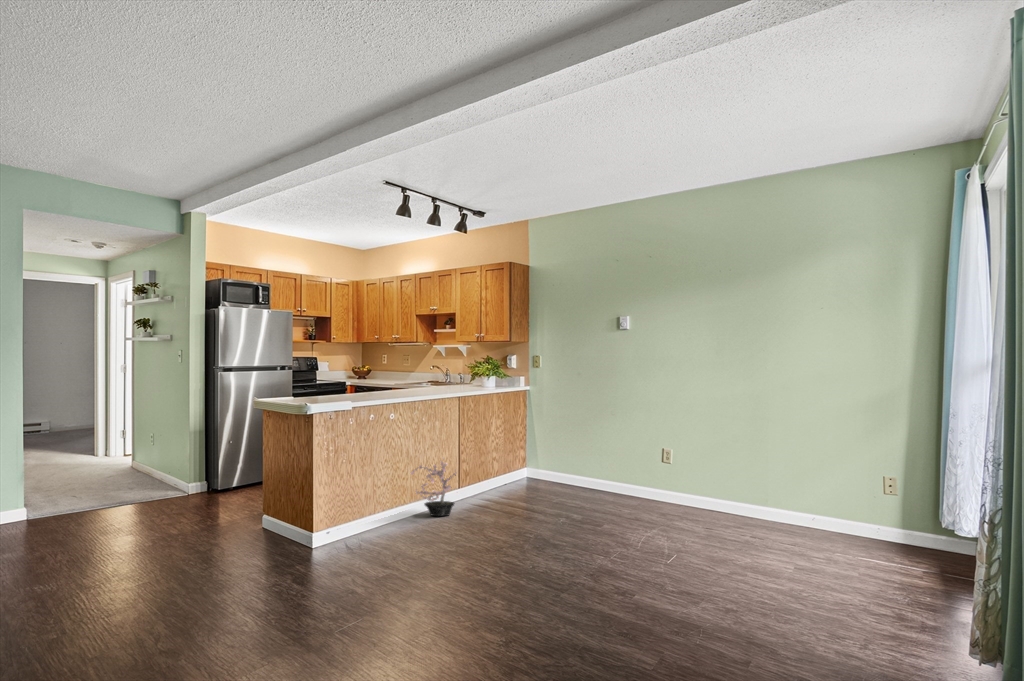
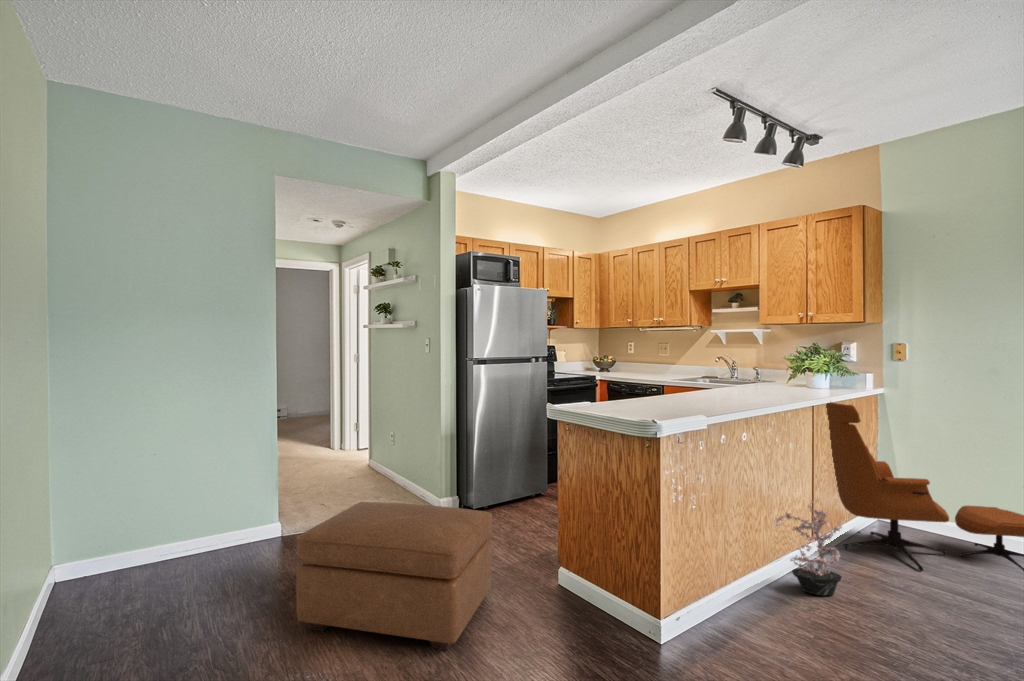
lounge chair: none [473,393,593,500] -> present [826,402,1024,571]
ottoman: none [28,476,204,567] -> present [296,502,492,650]

